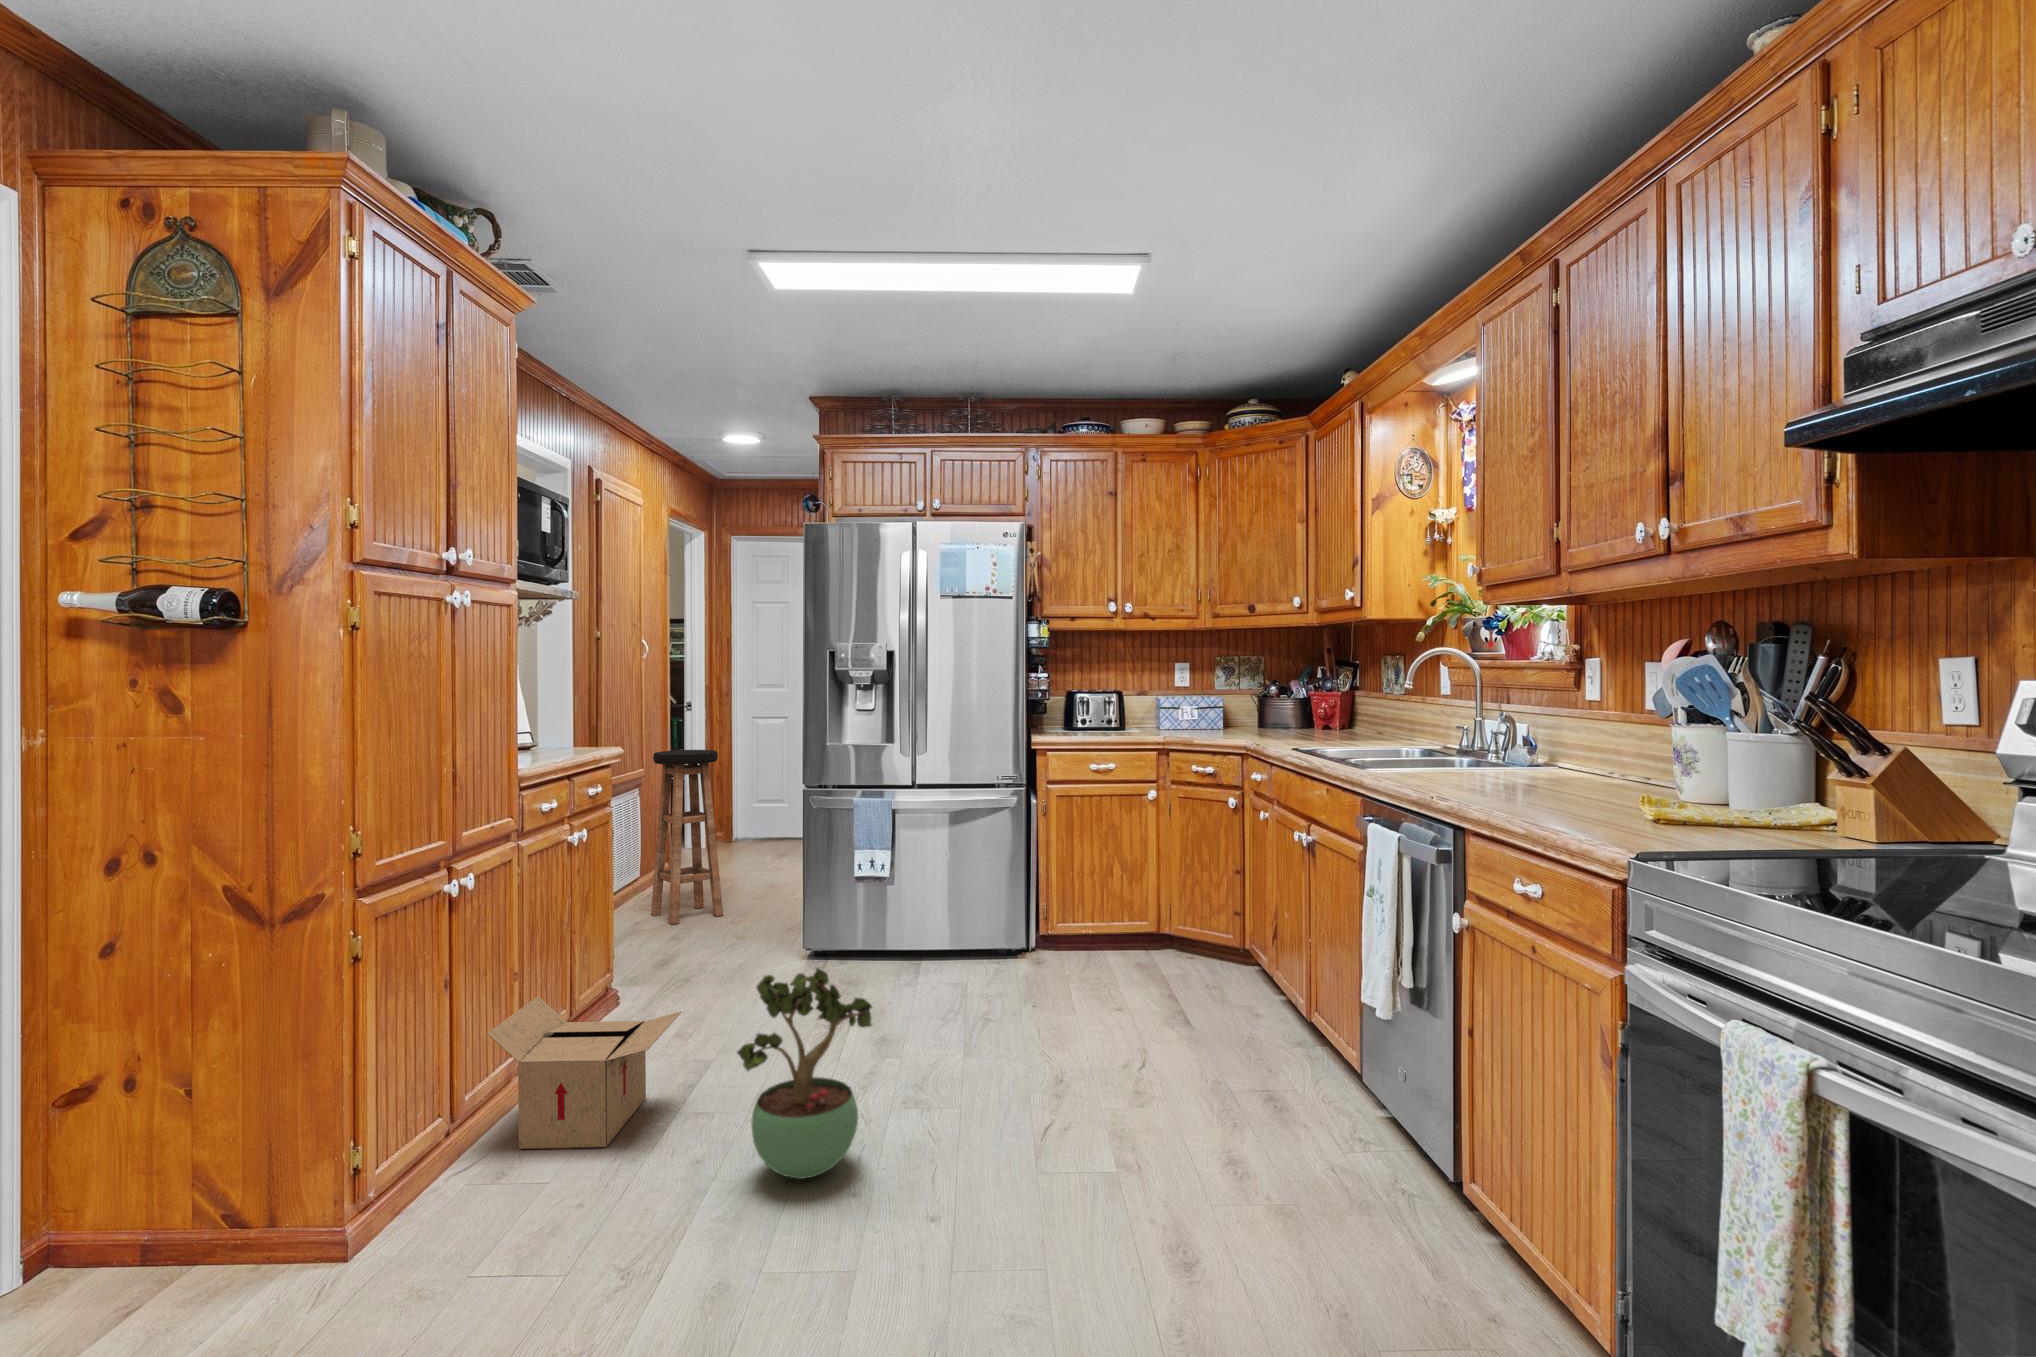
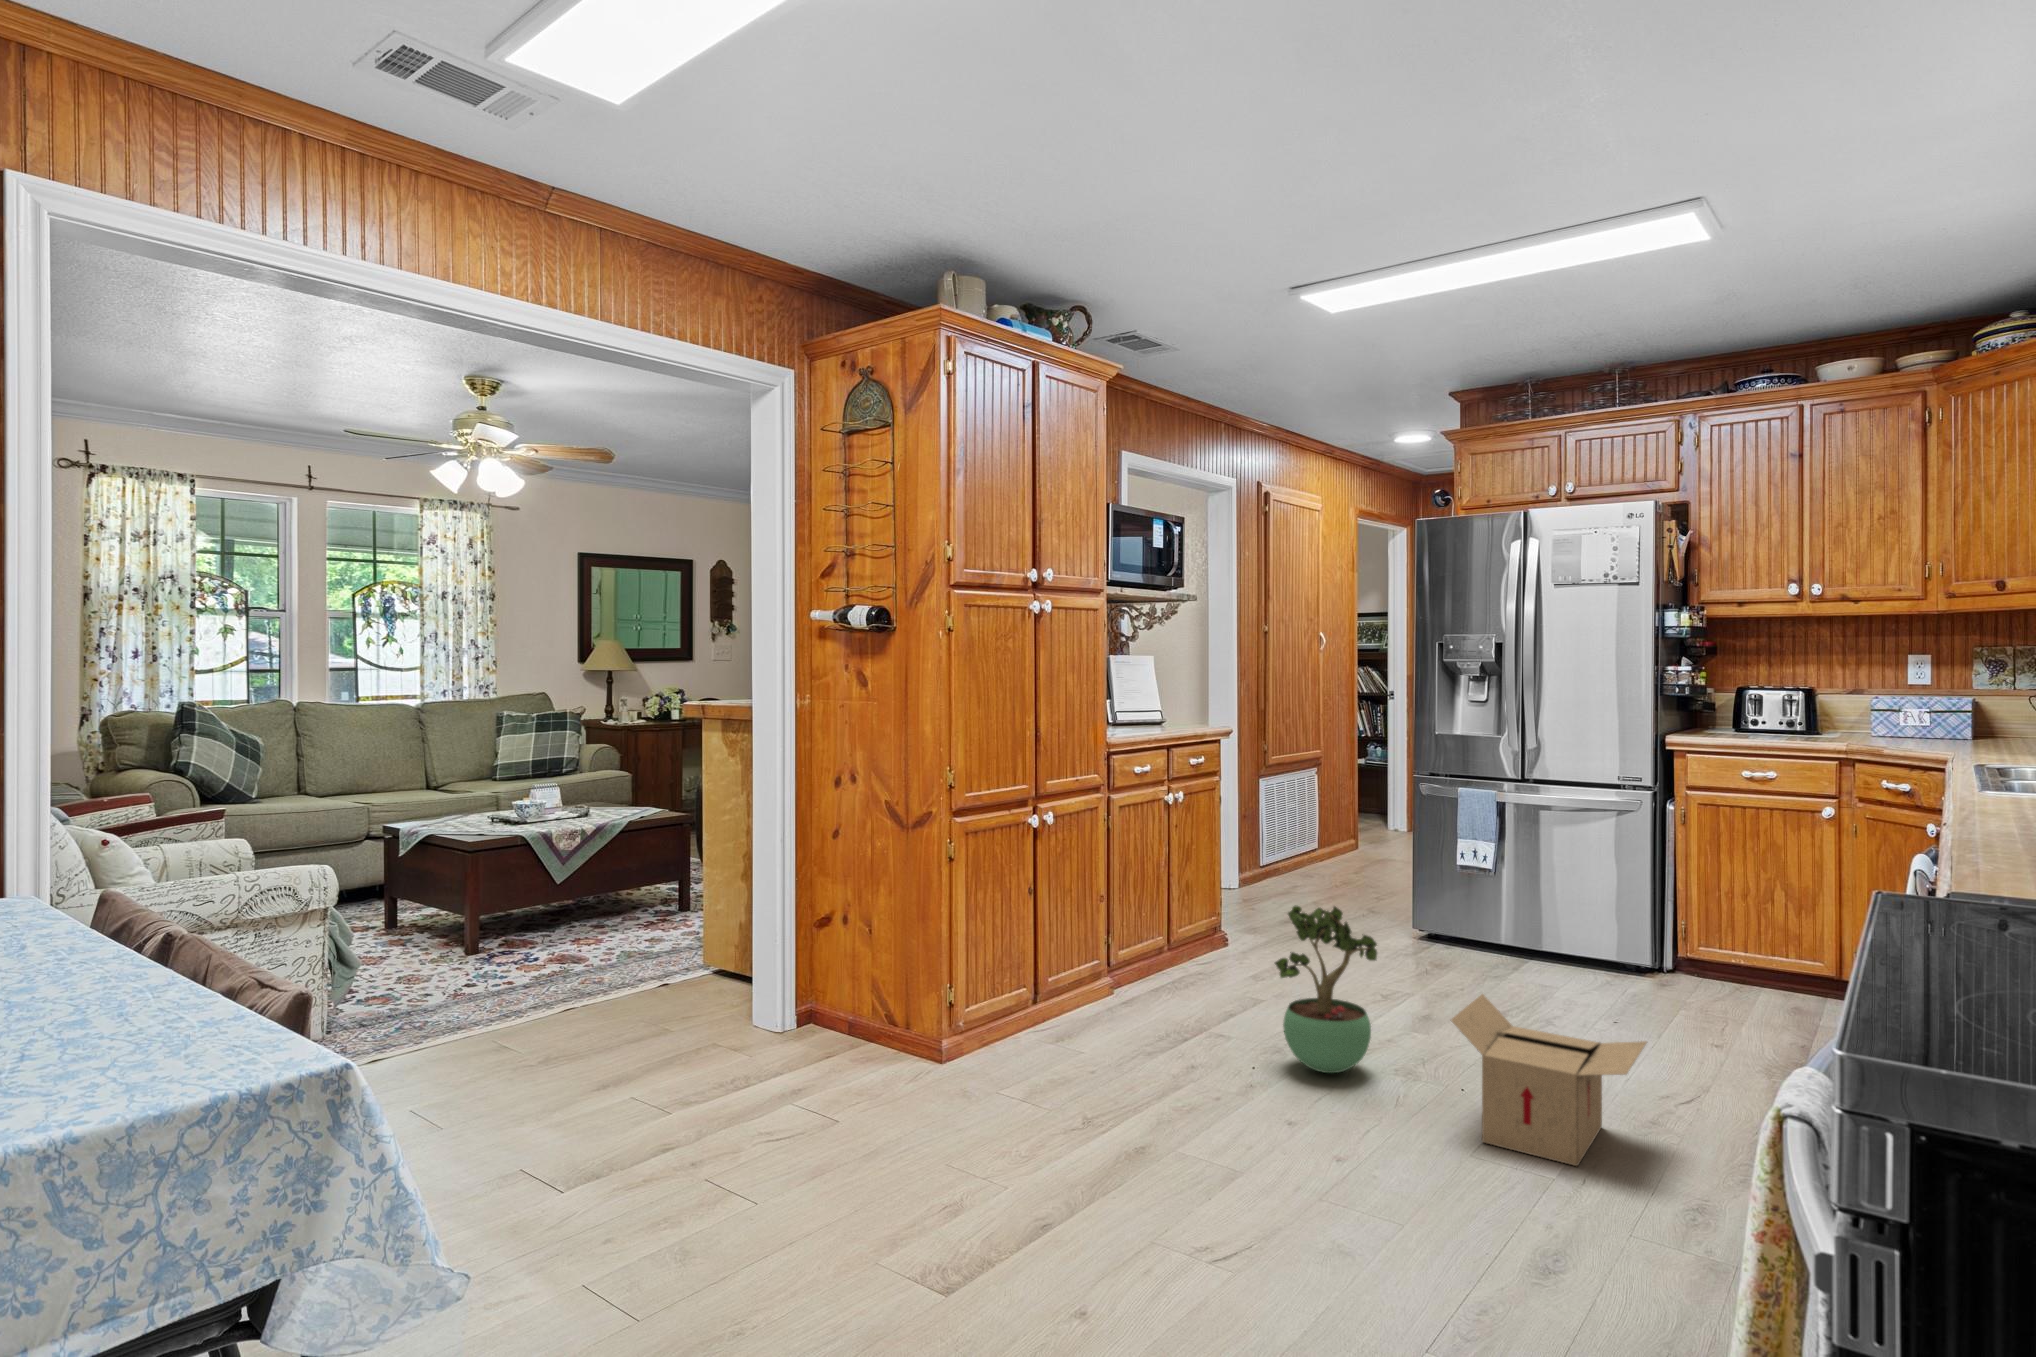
bar stool: present [651,750,723,924] -> none [1298,736,1360,893]
cardboard box: present [487,996,682,1149] -> present [1451,994,1647,1166]

